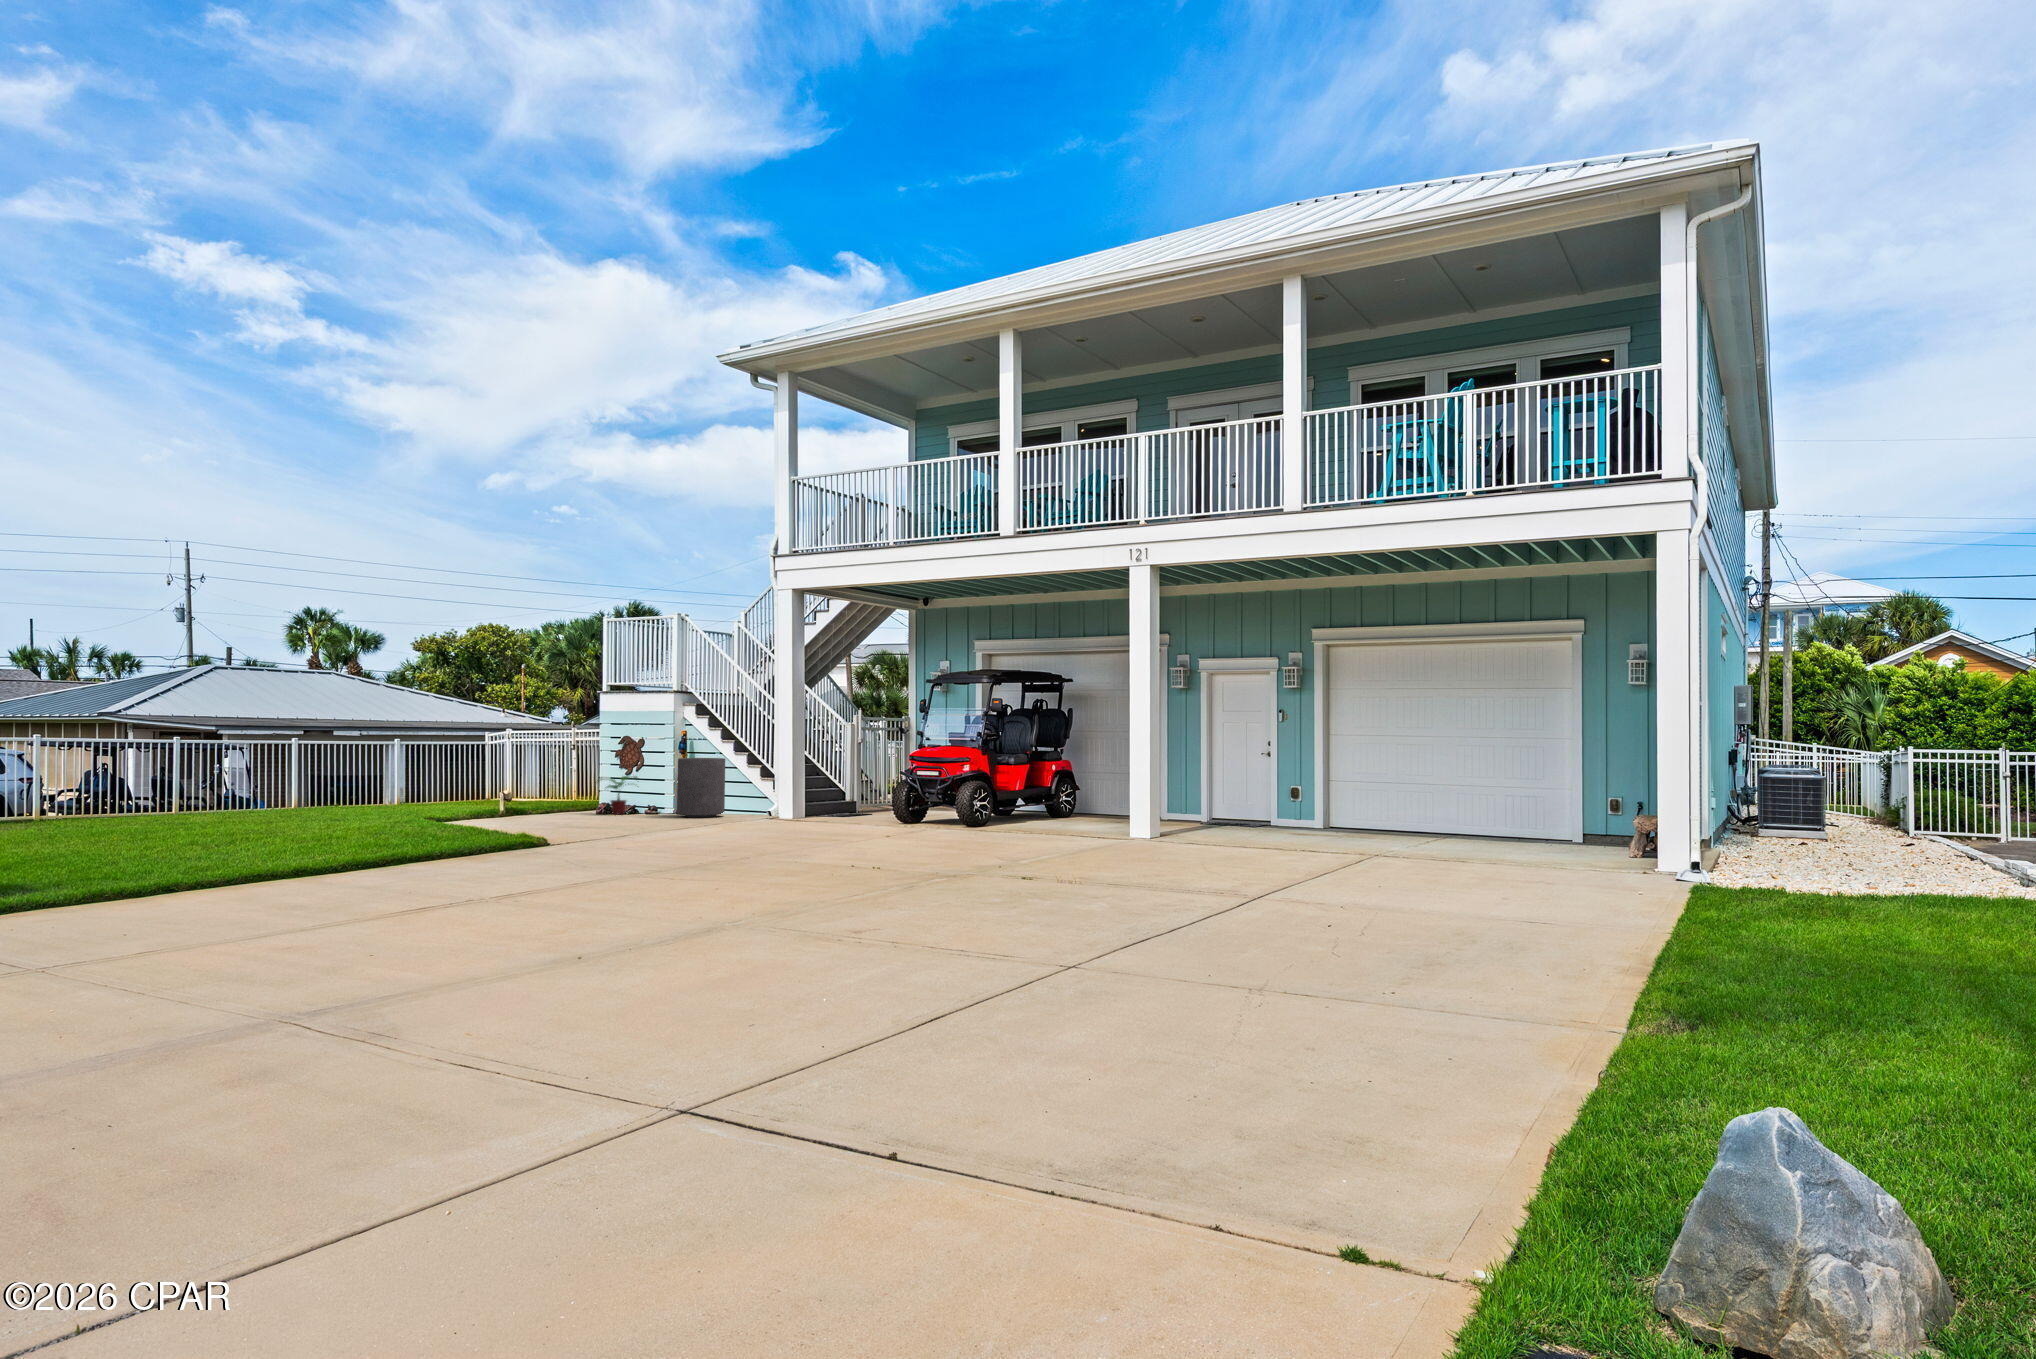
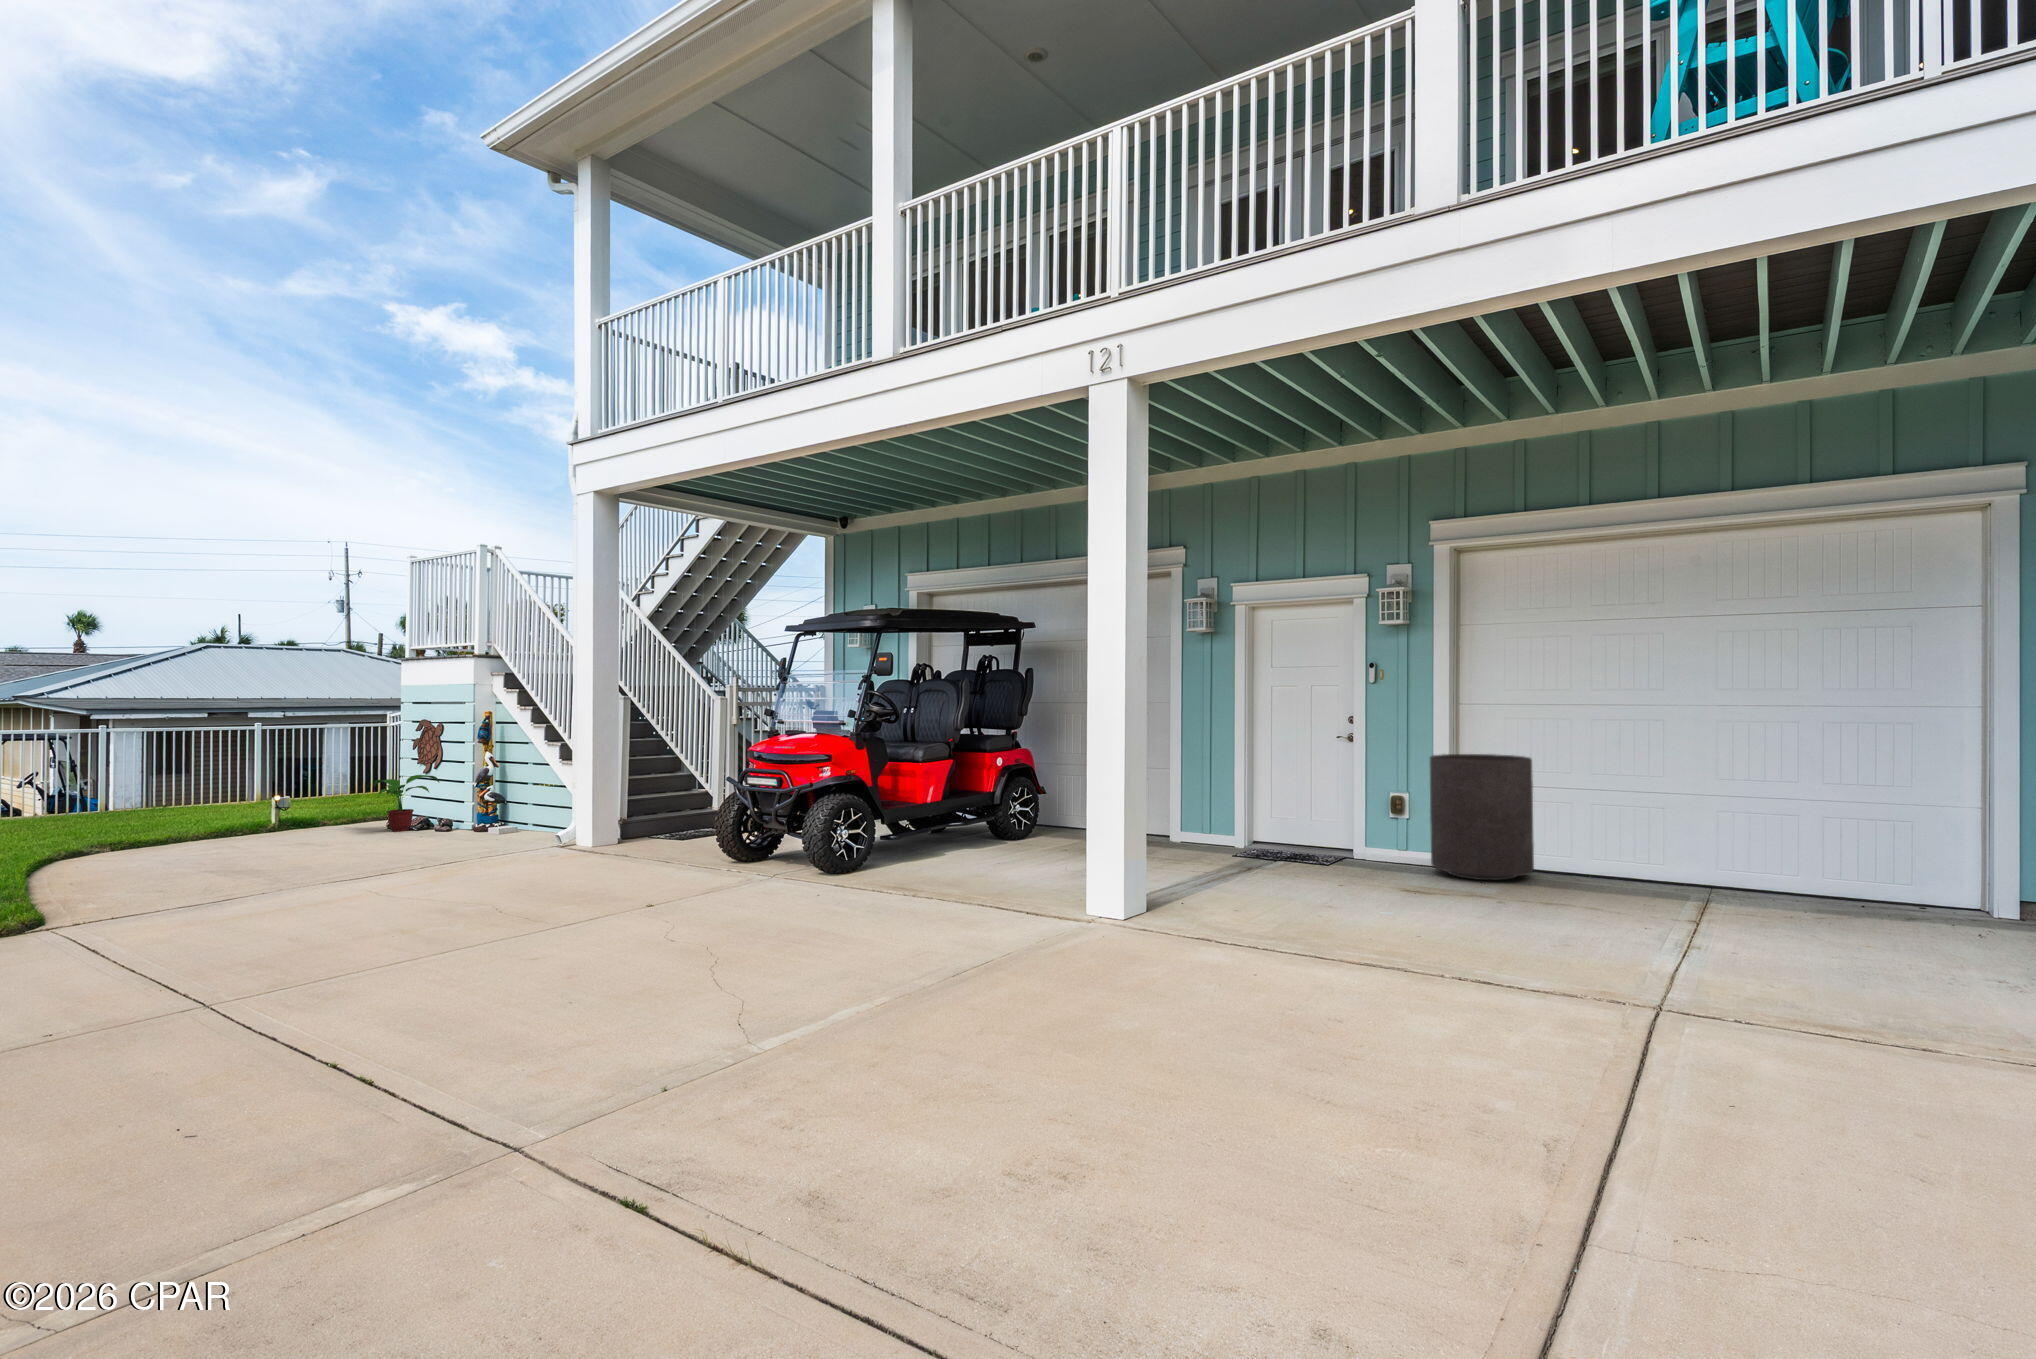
trash can: present [677,758,725,818] -> present [1430,754,1534,880]

